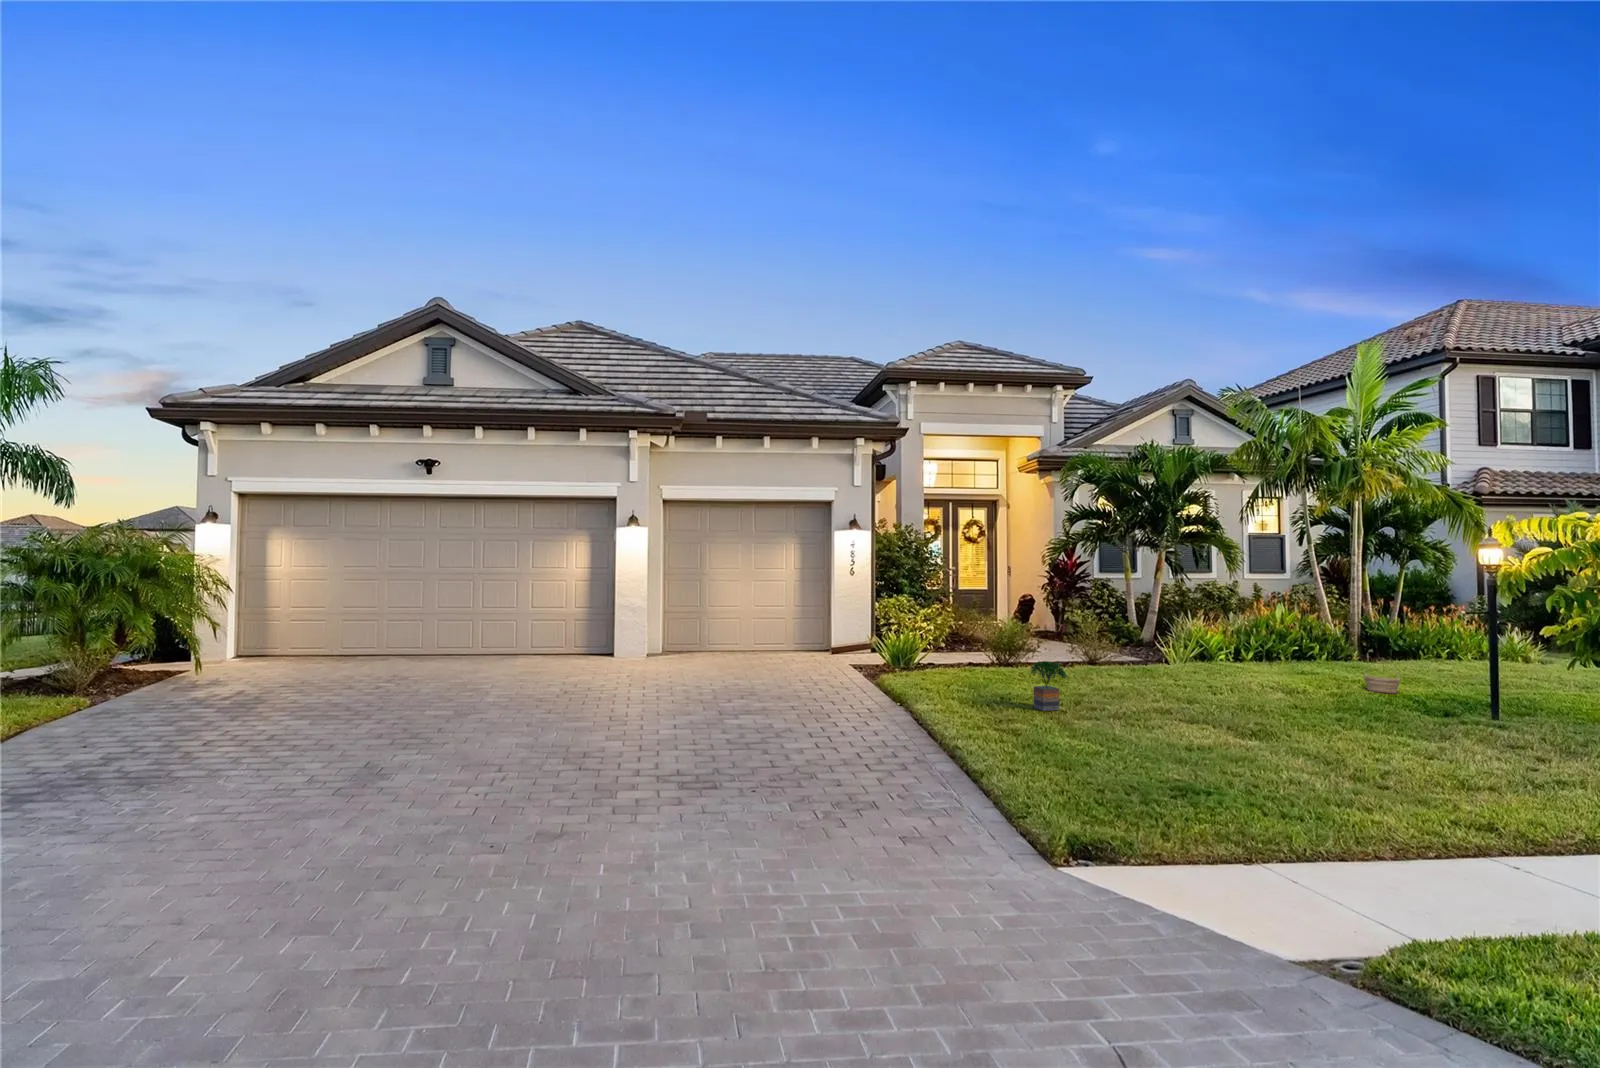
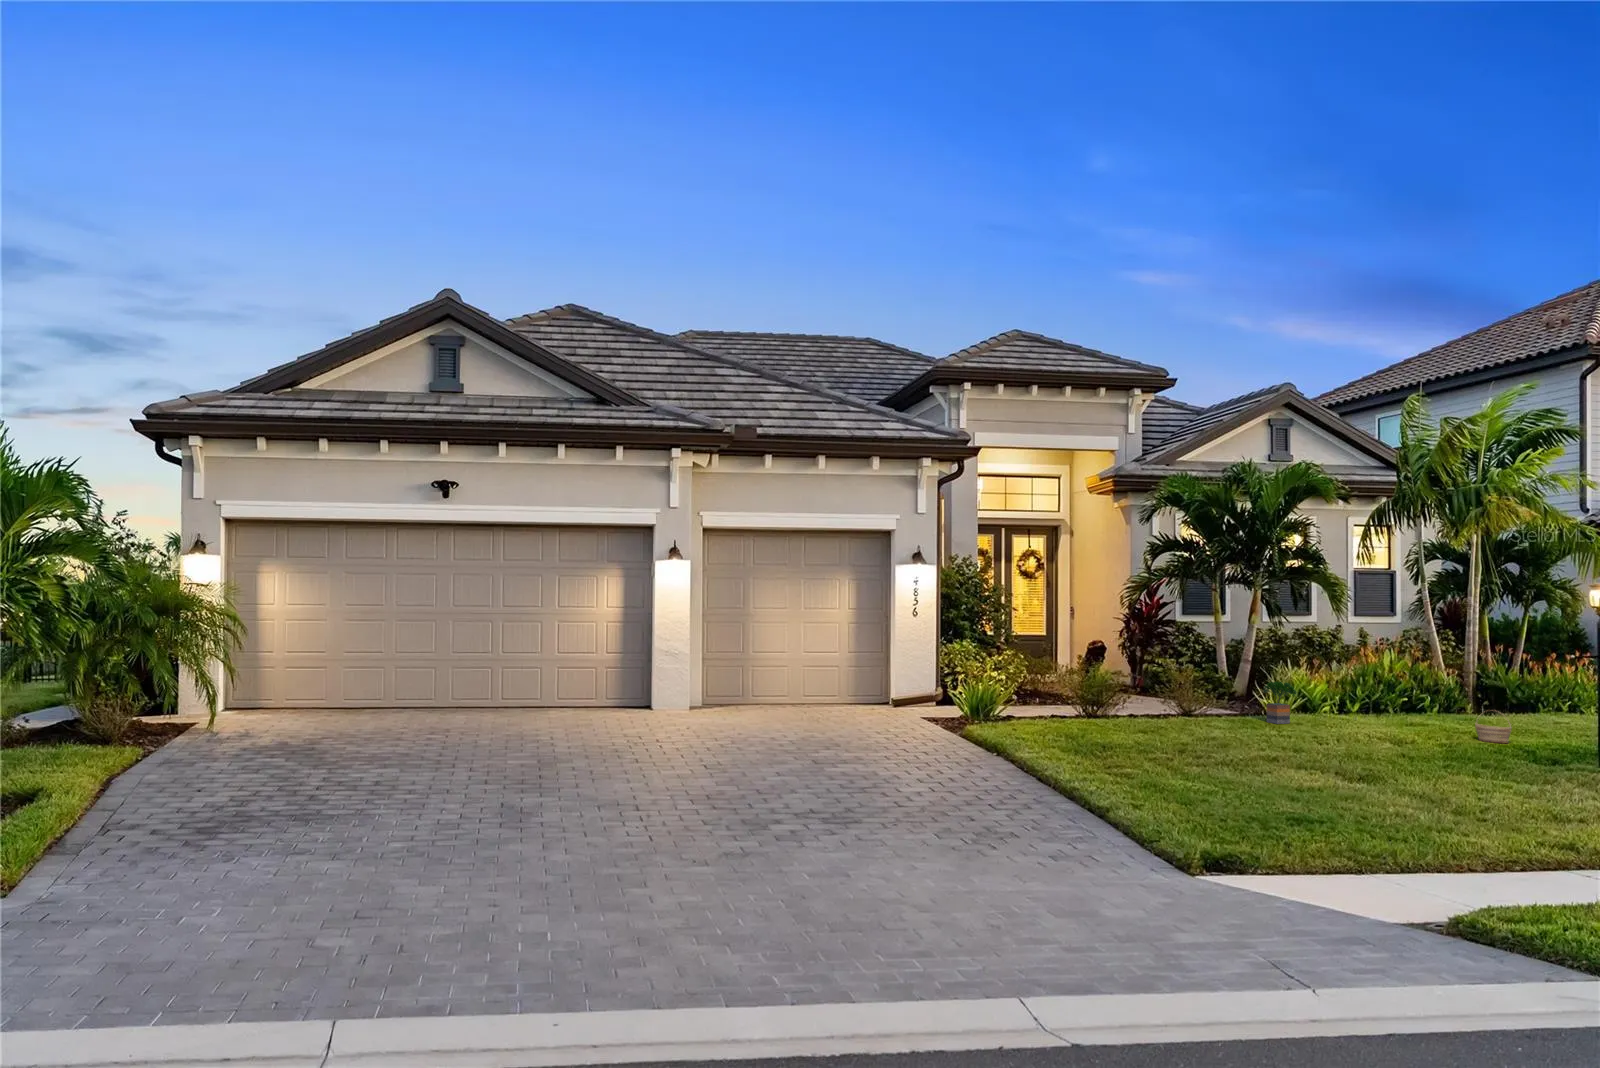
potted tree: present [1031,661,1067,711] -> present [1264,681,1296,724]

